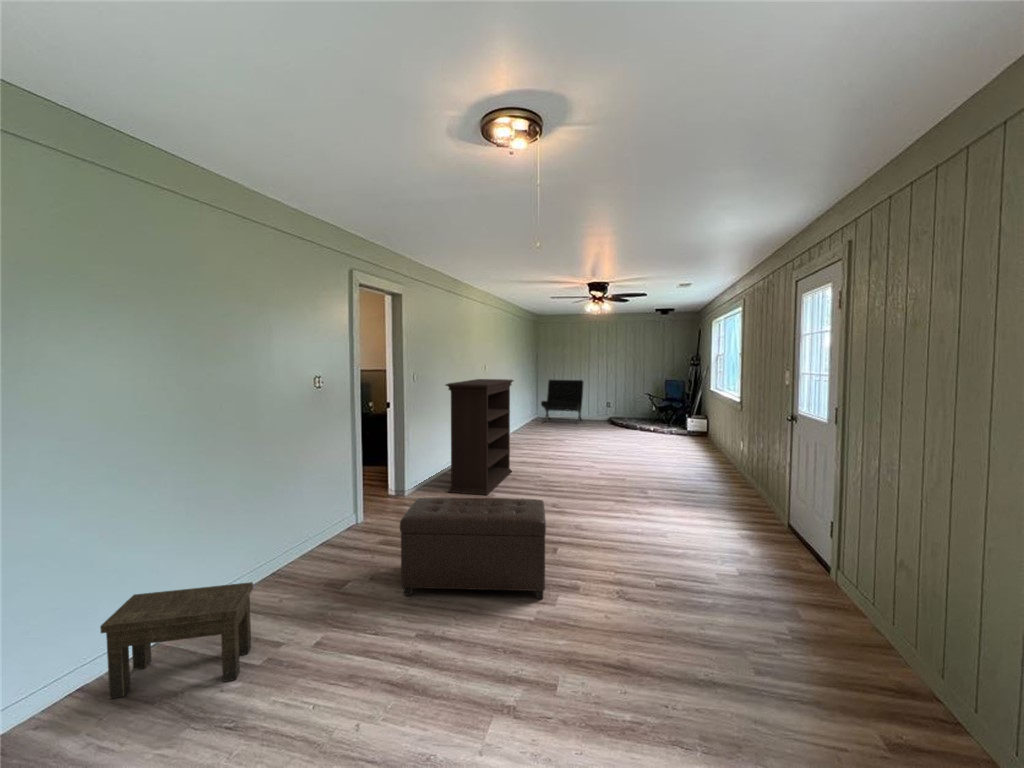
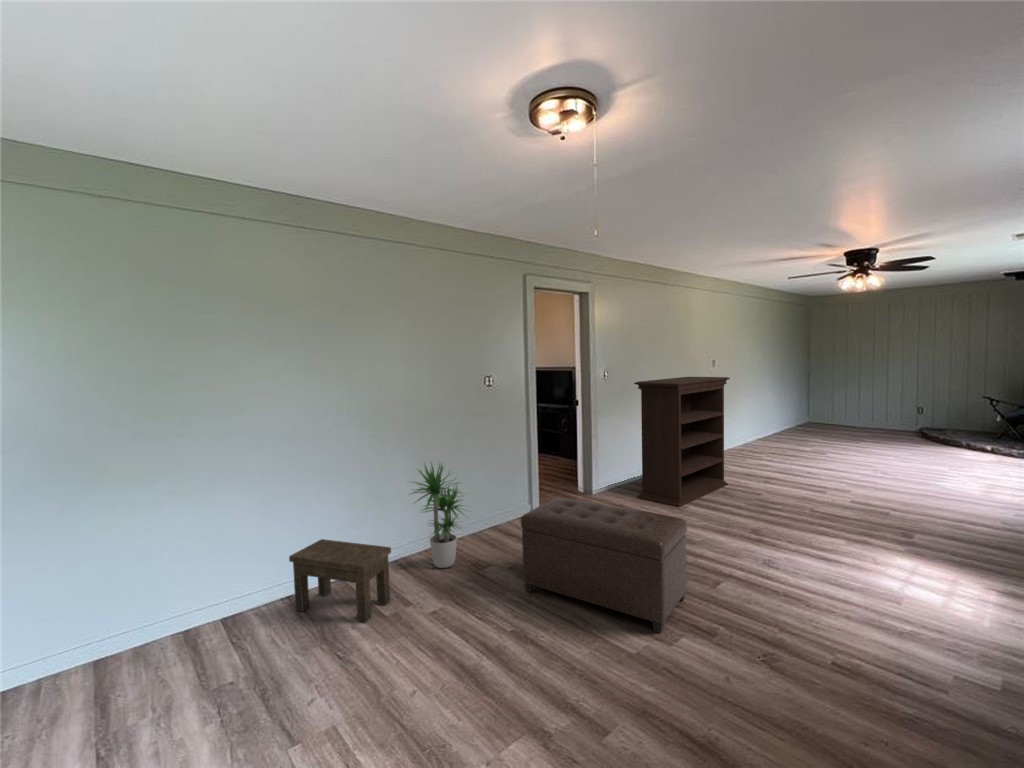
lounge chair: present [541,380,583,424] -> none [809,377,878,435]
potted plant: none [242,473,325,597] -> present [410,463,465,568]

